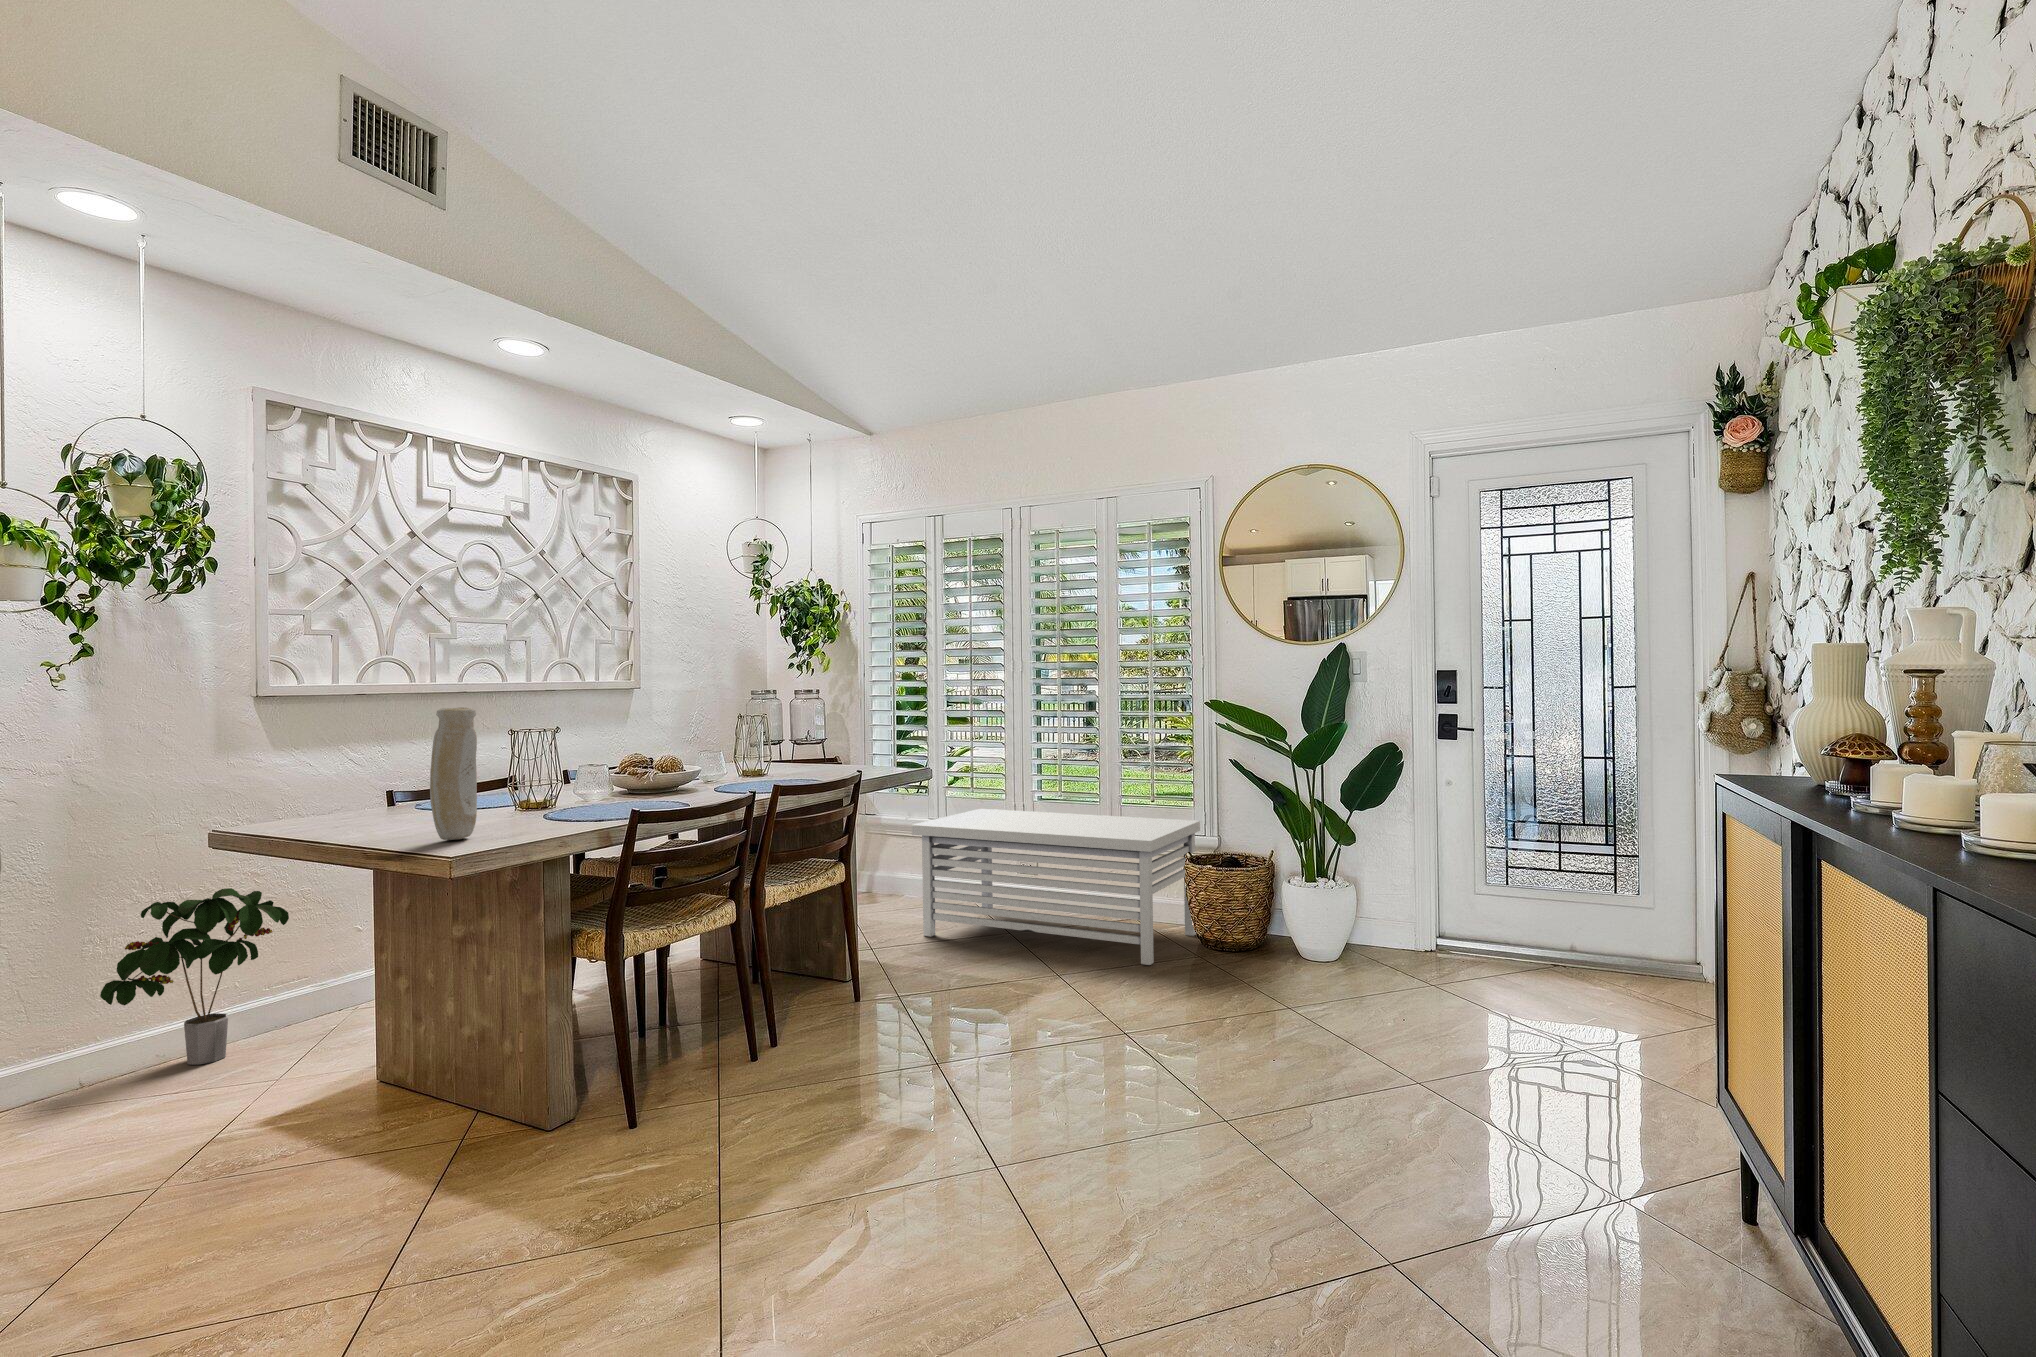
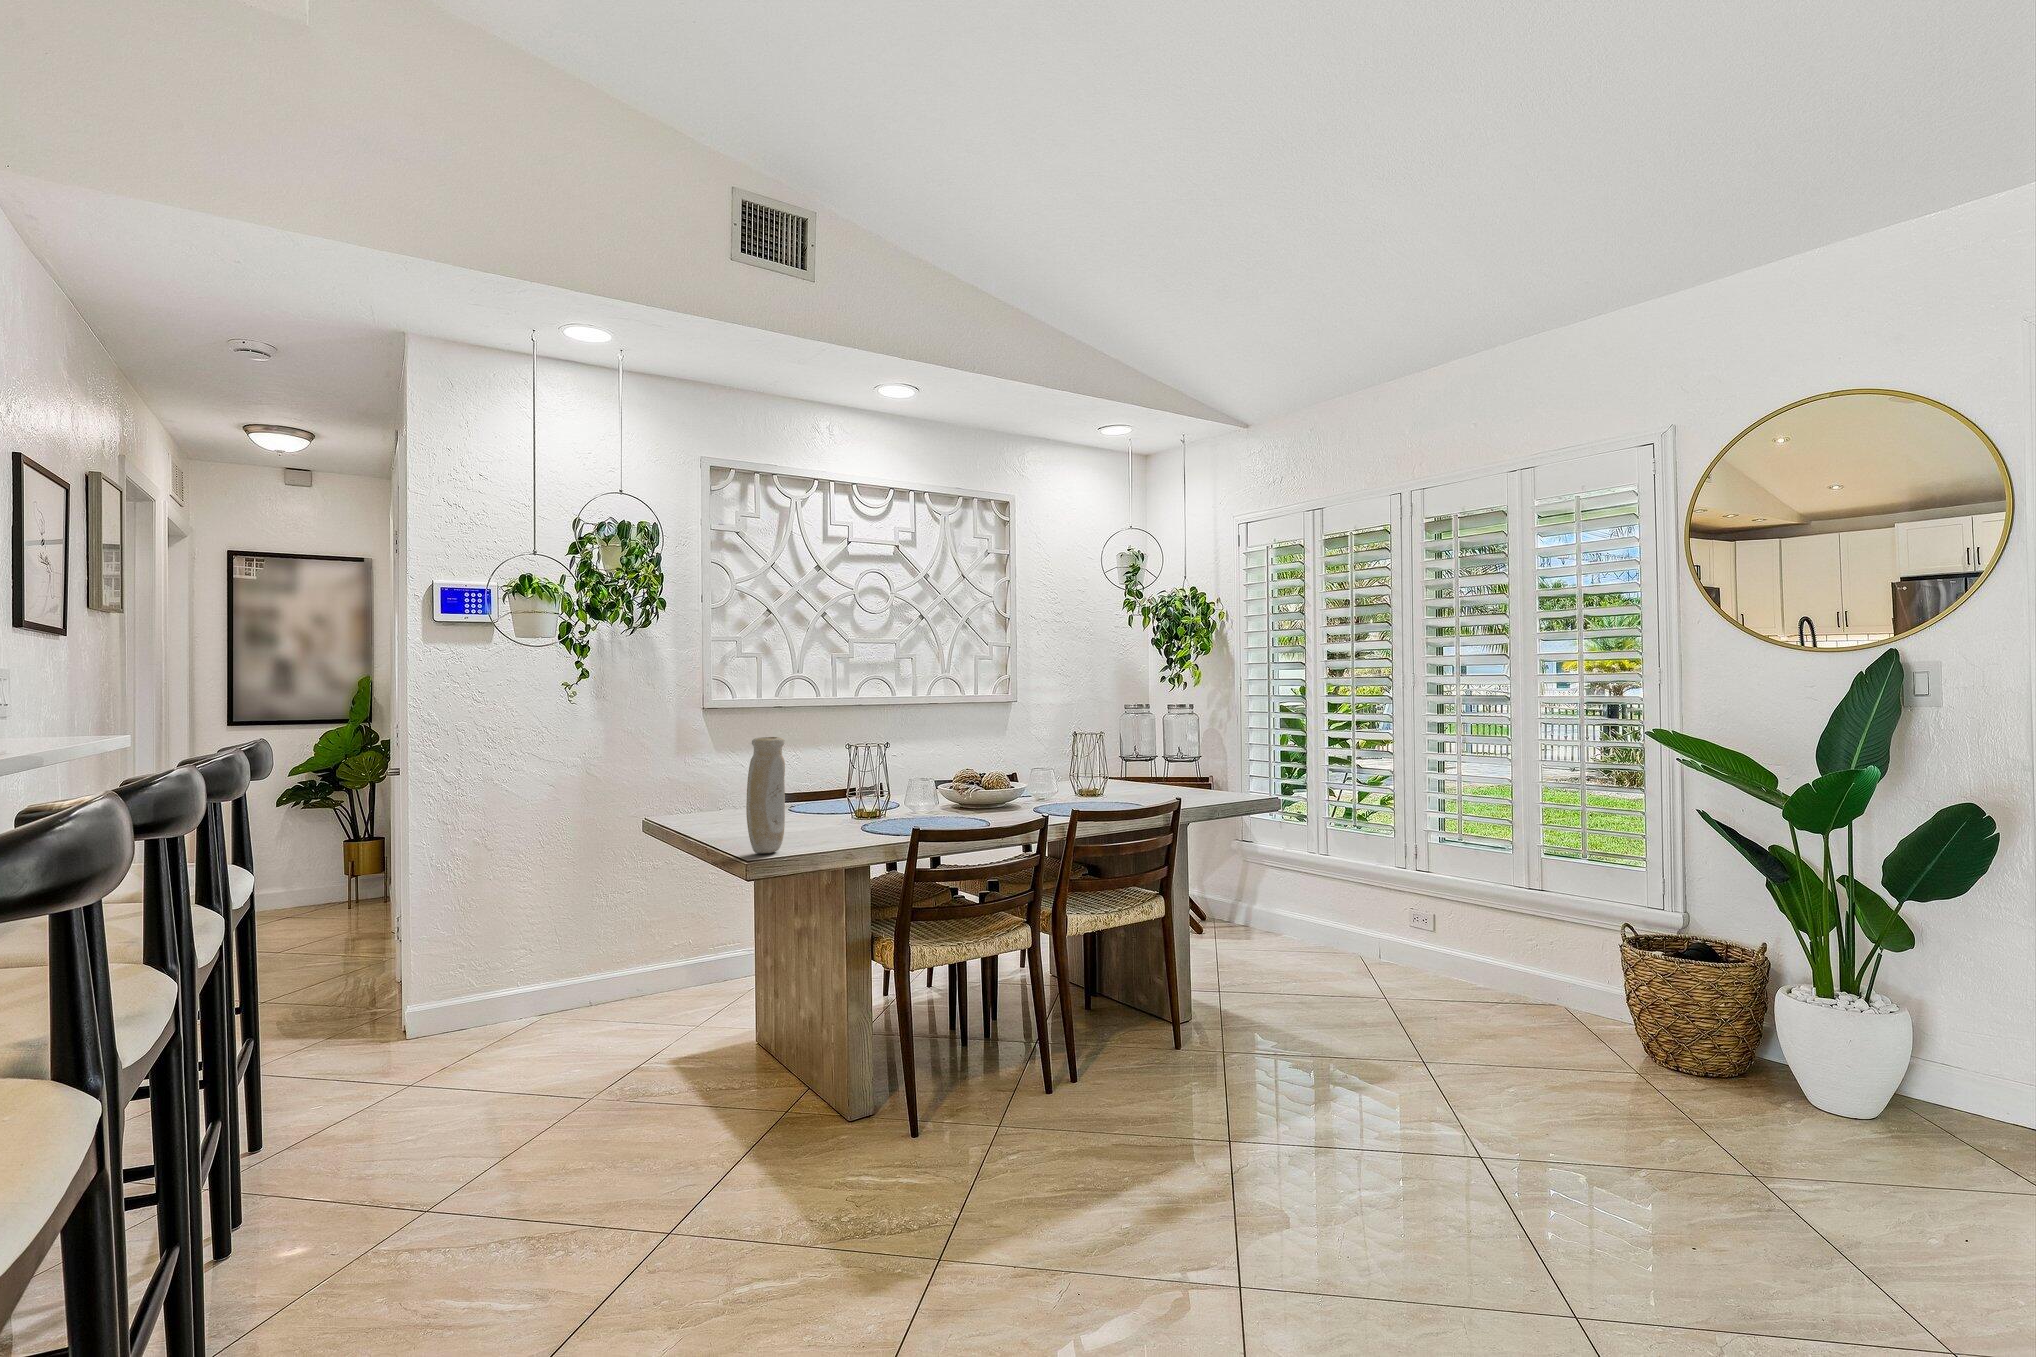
storage bench: present [912,809,1200,965] -> none [1264,839,1621,1053]
potted plant: present [100,888,289,1065] -> none [591,862,718,1000]

